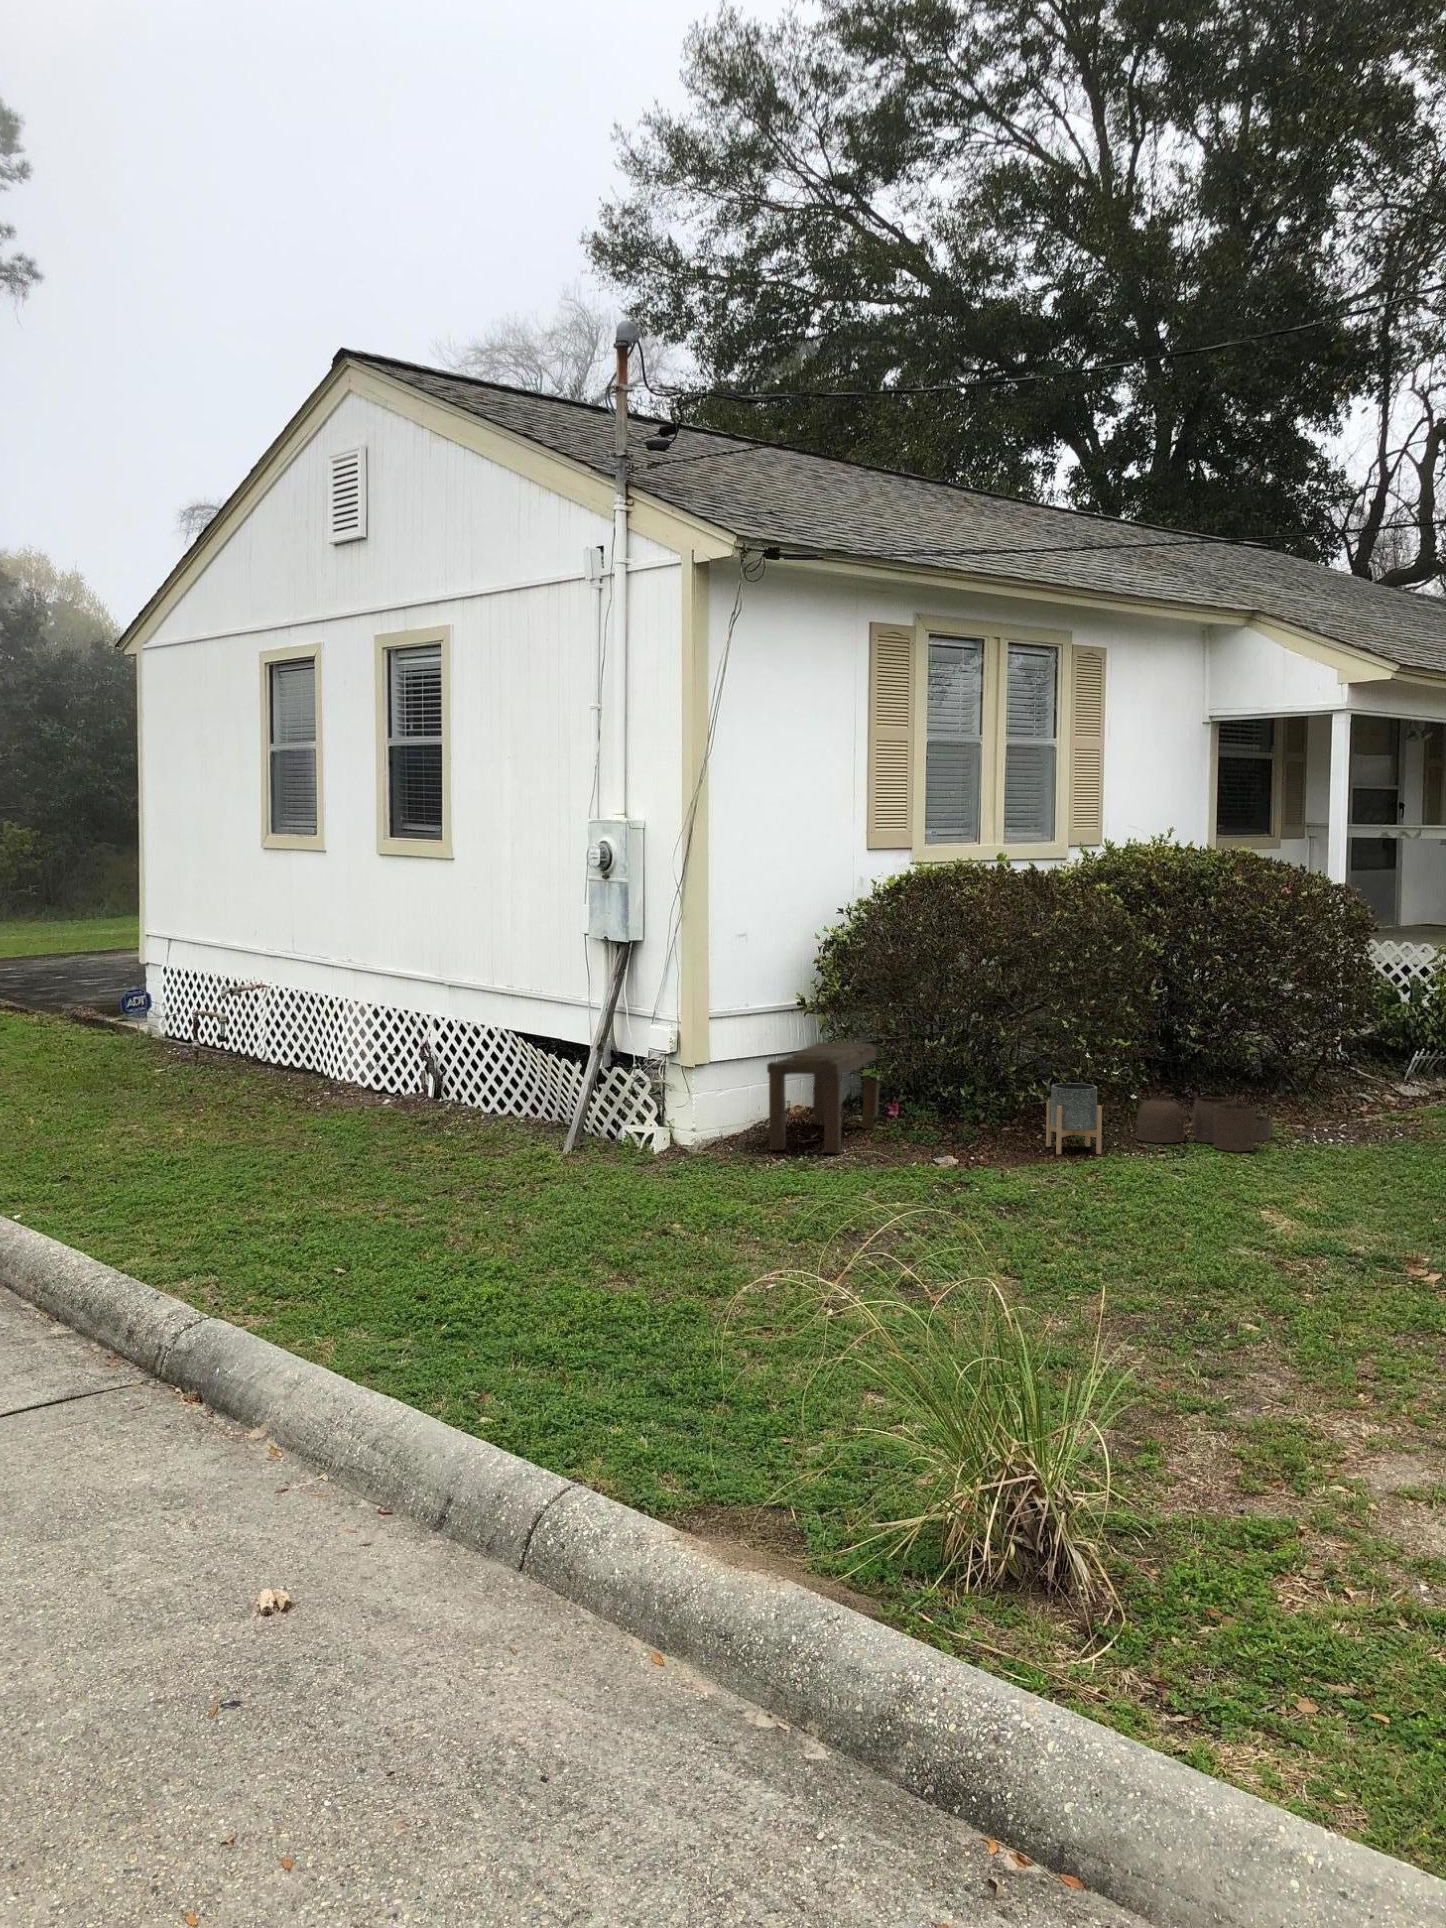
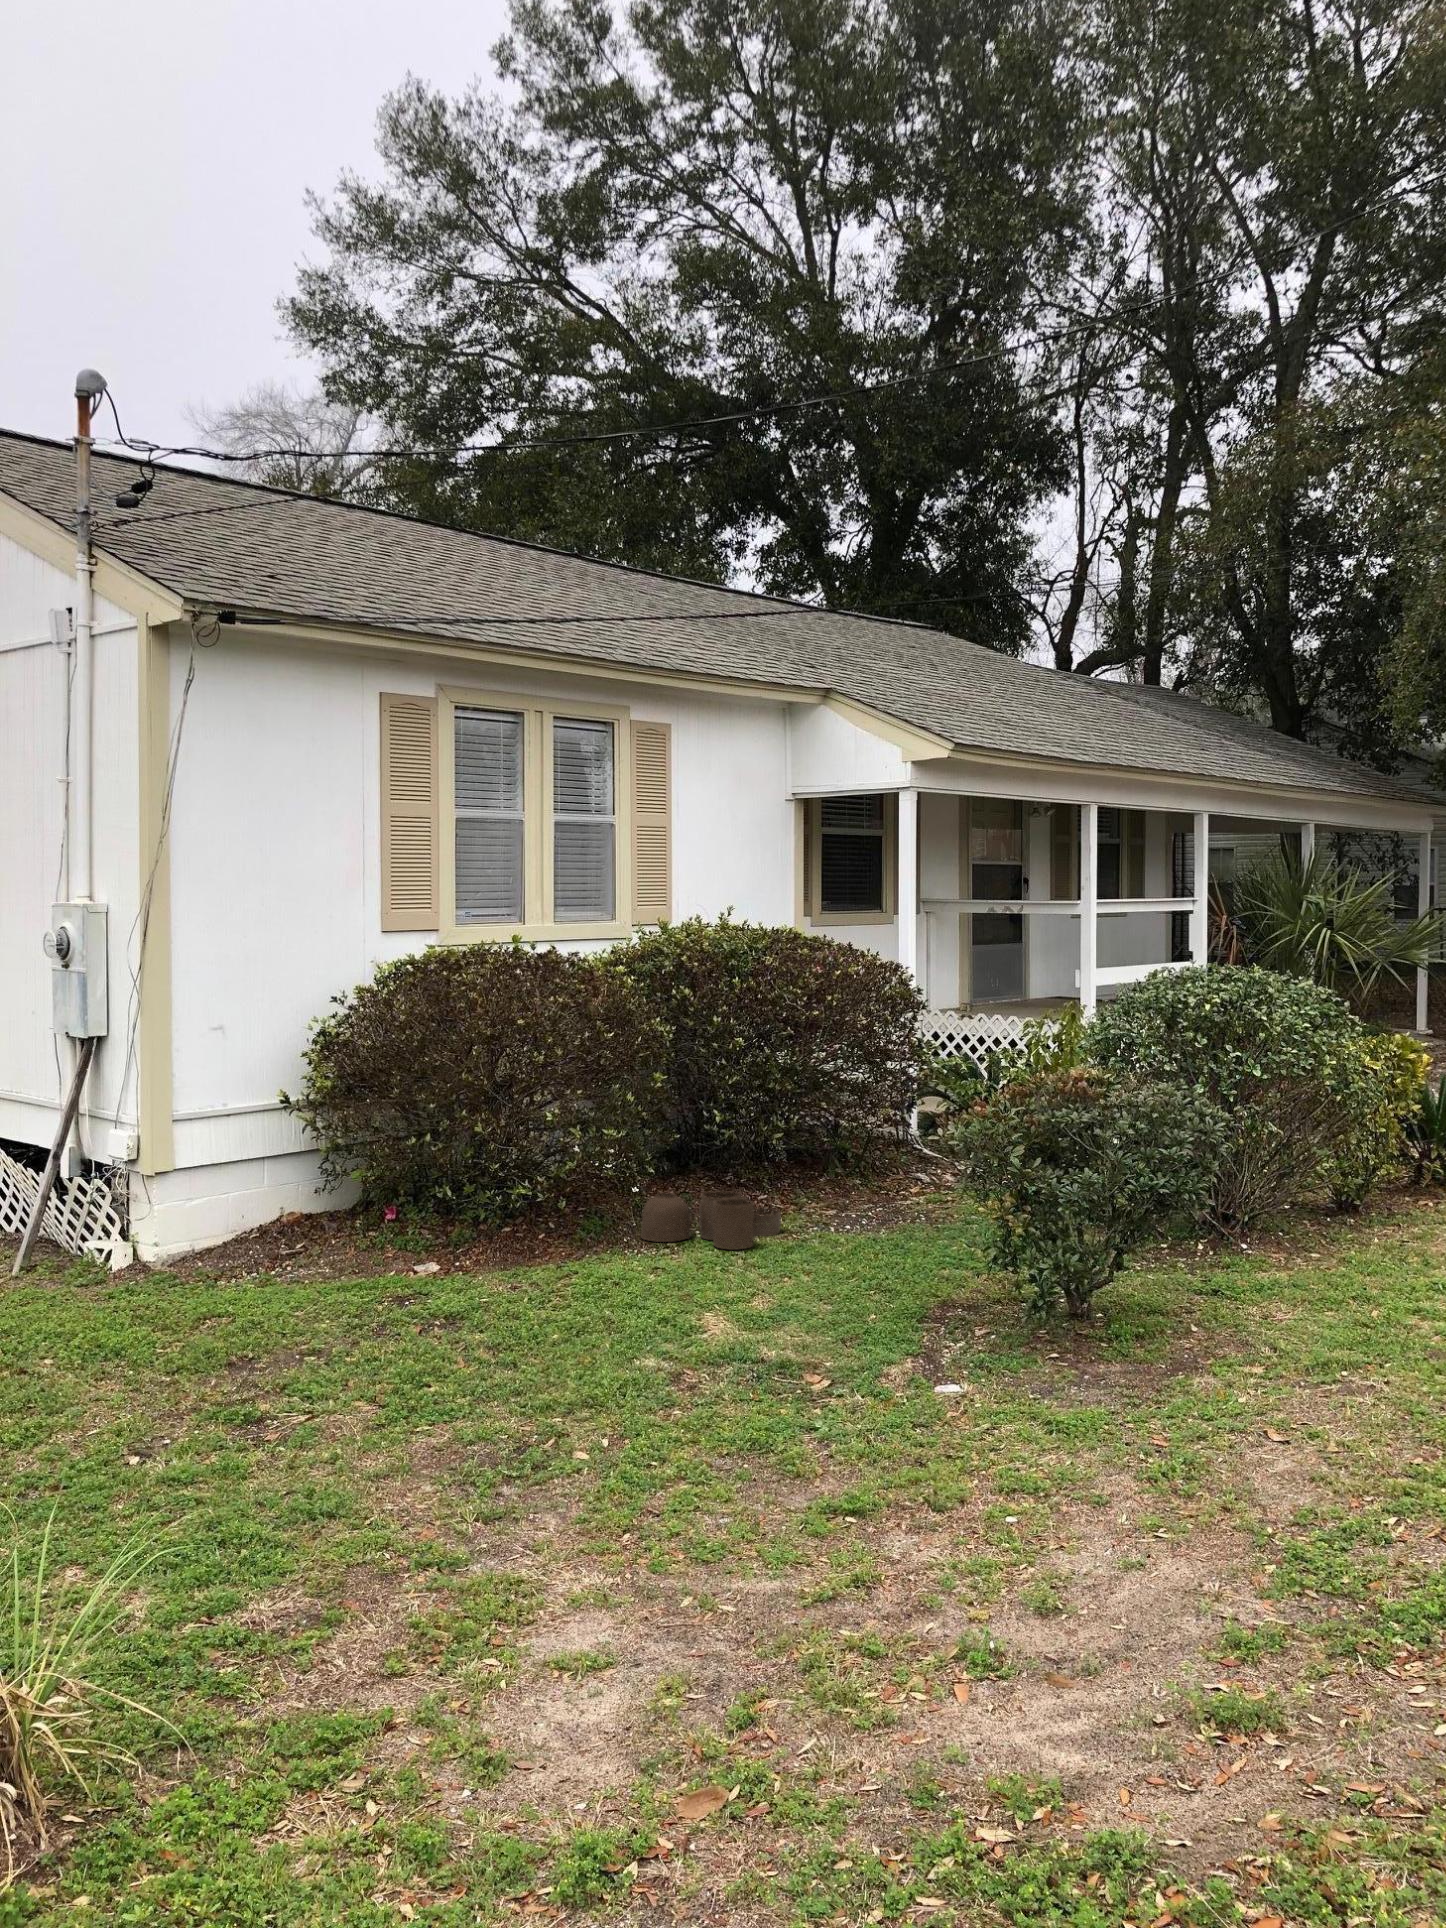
bench: present [767,1042,880,1154] -> none [230,1142,384,1268]
planter: present [1046,1083,1102,1154] -> none [540,1182,591,1260]

